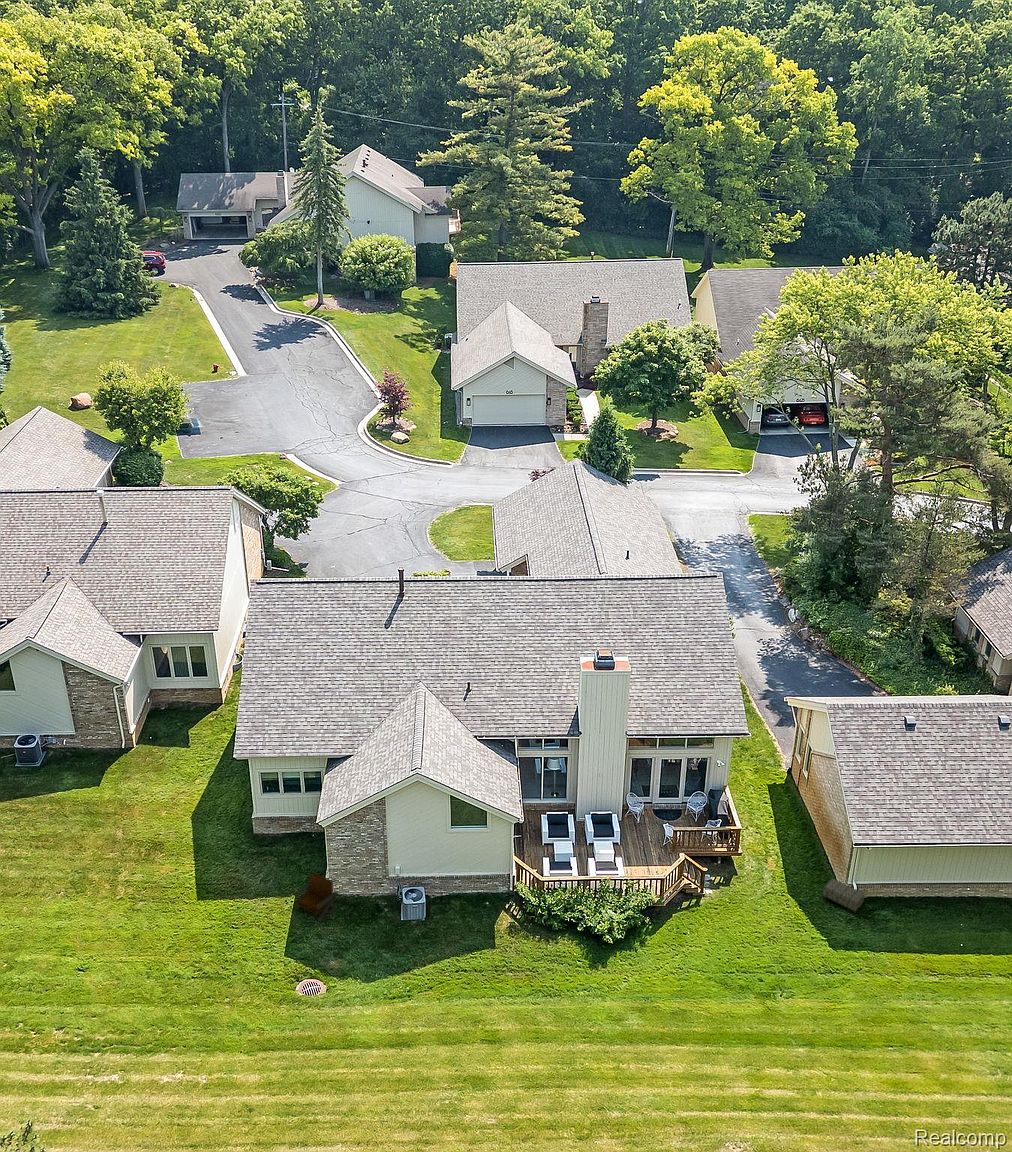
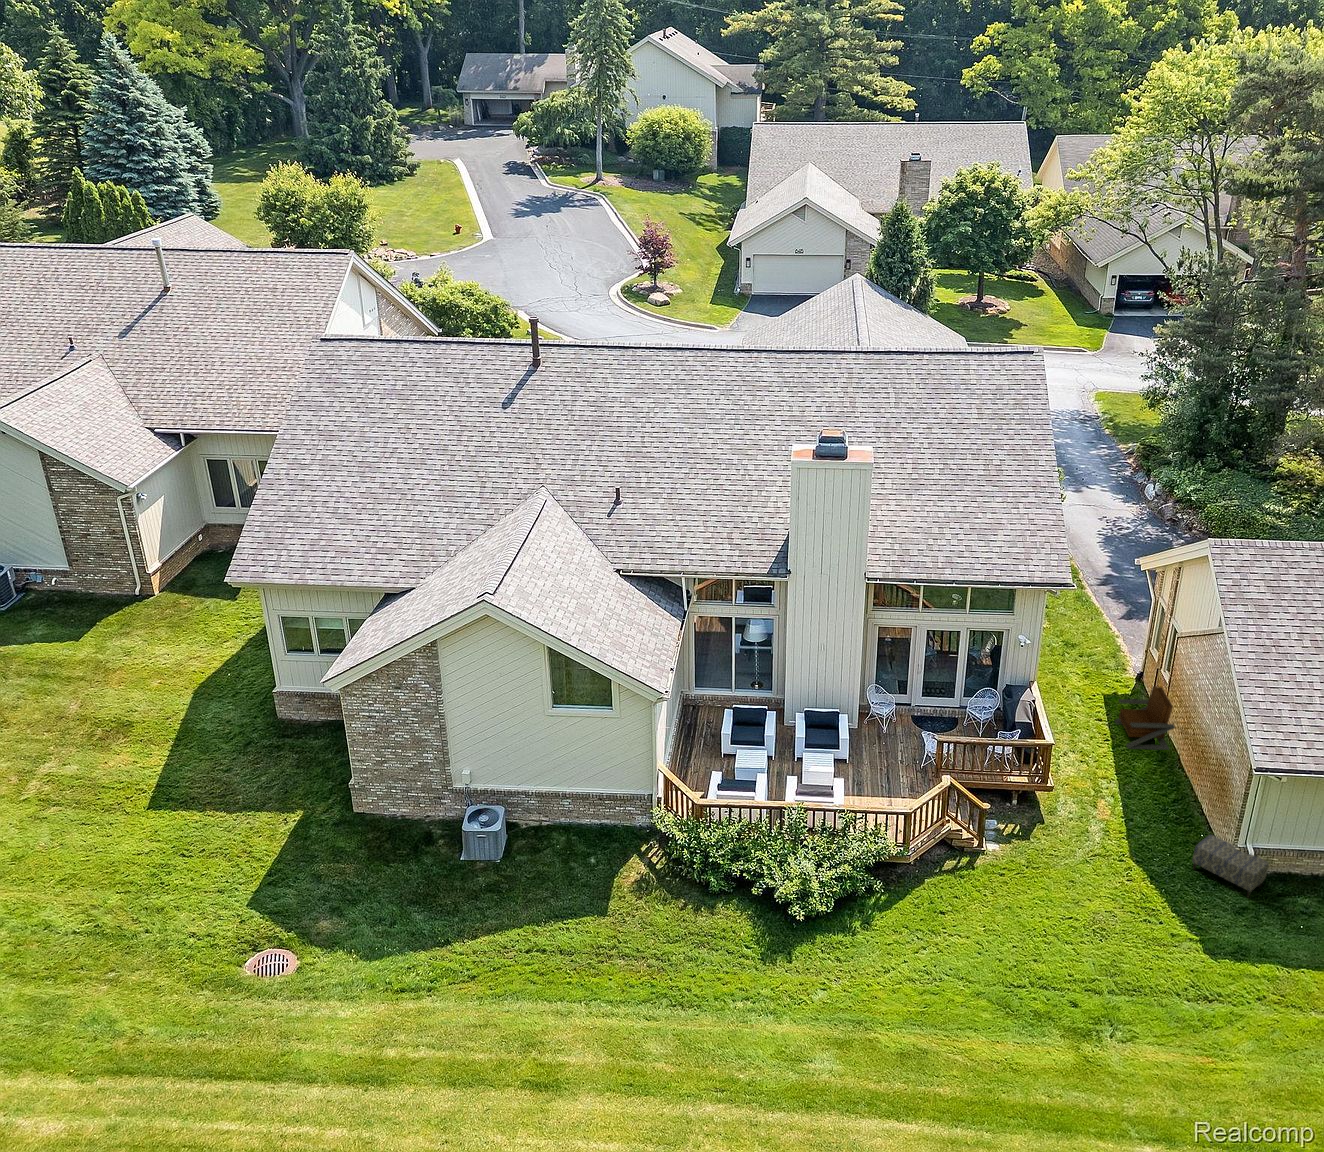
lounge chair: present [294,872,338,922] -> present [1115,686,1175,750]

